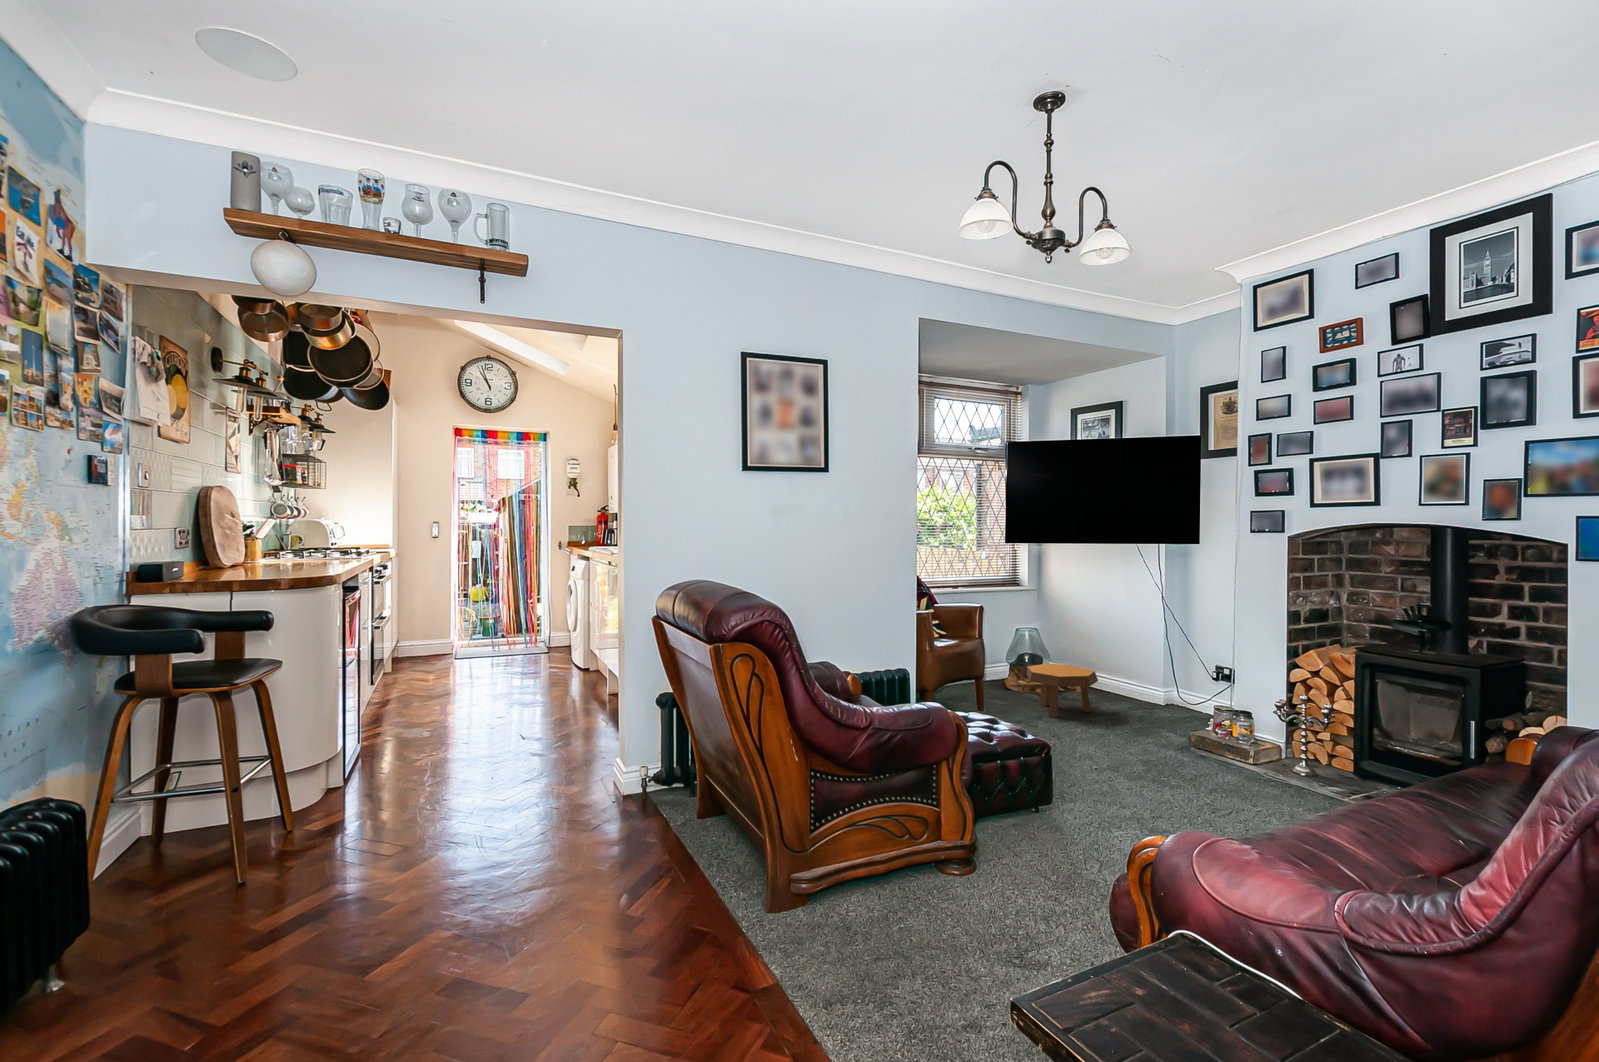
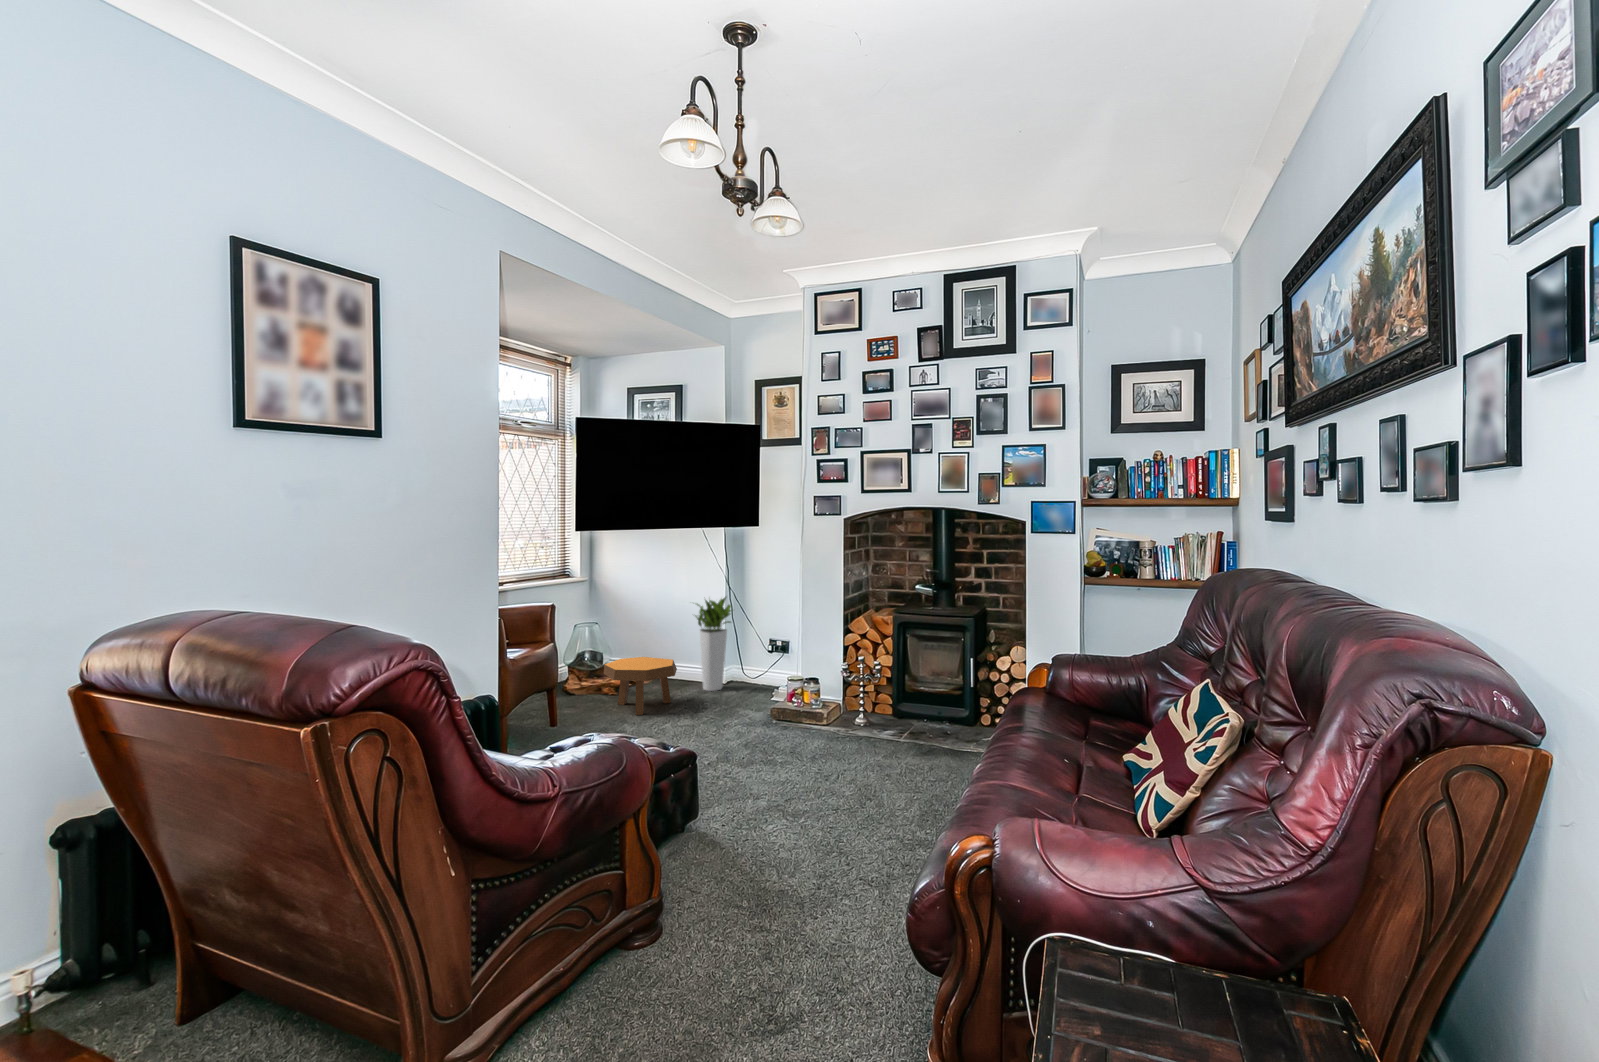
planter: none [1120,613,1173,709] -> present [695,597,731,691]

